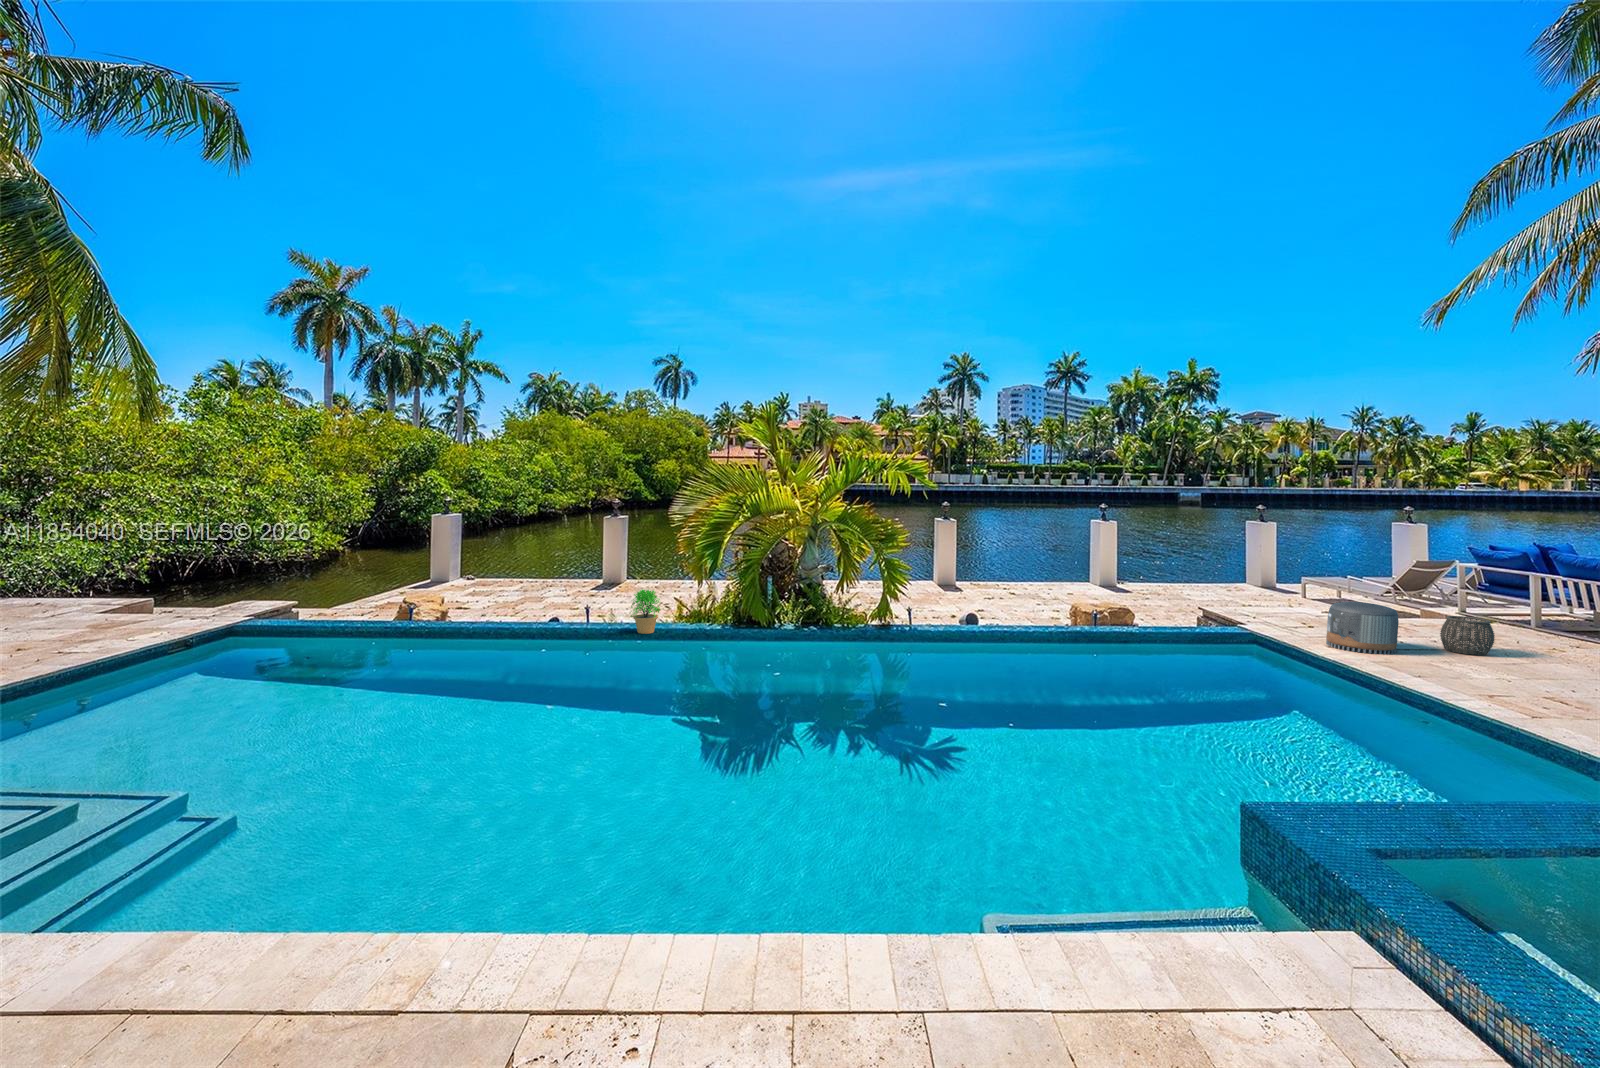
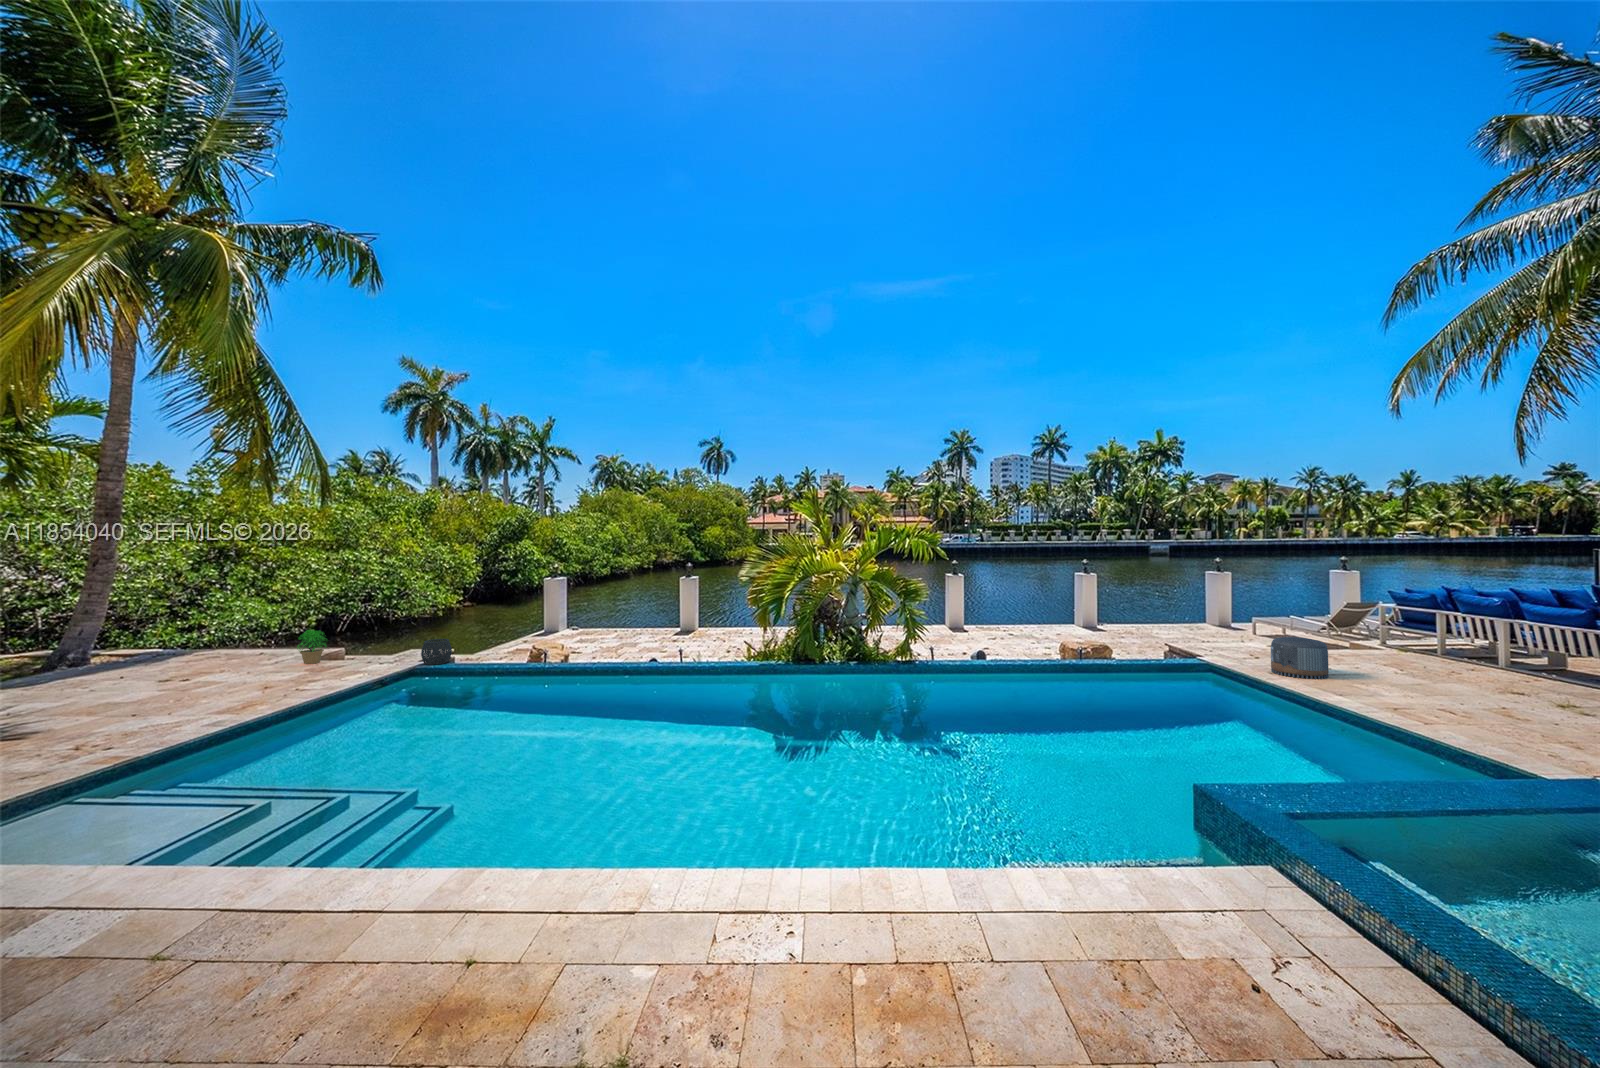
potted plant: present [631,590,660,634] -> present [297,630,326,664]
woven basket: present [1440,616,1495,655] -> present [421,639,452,665]

